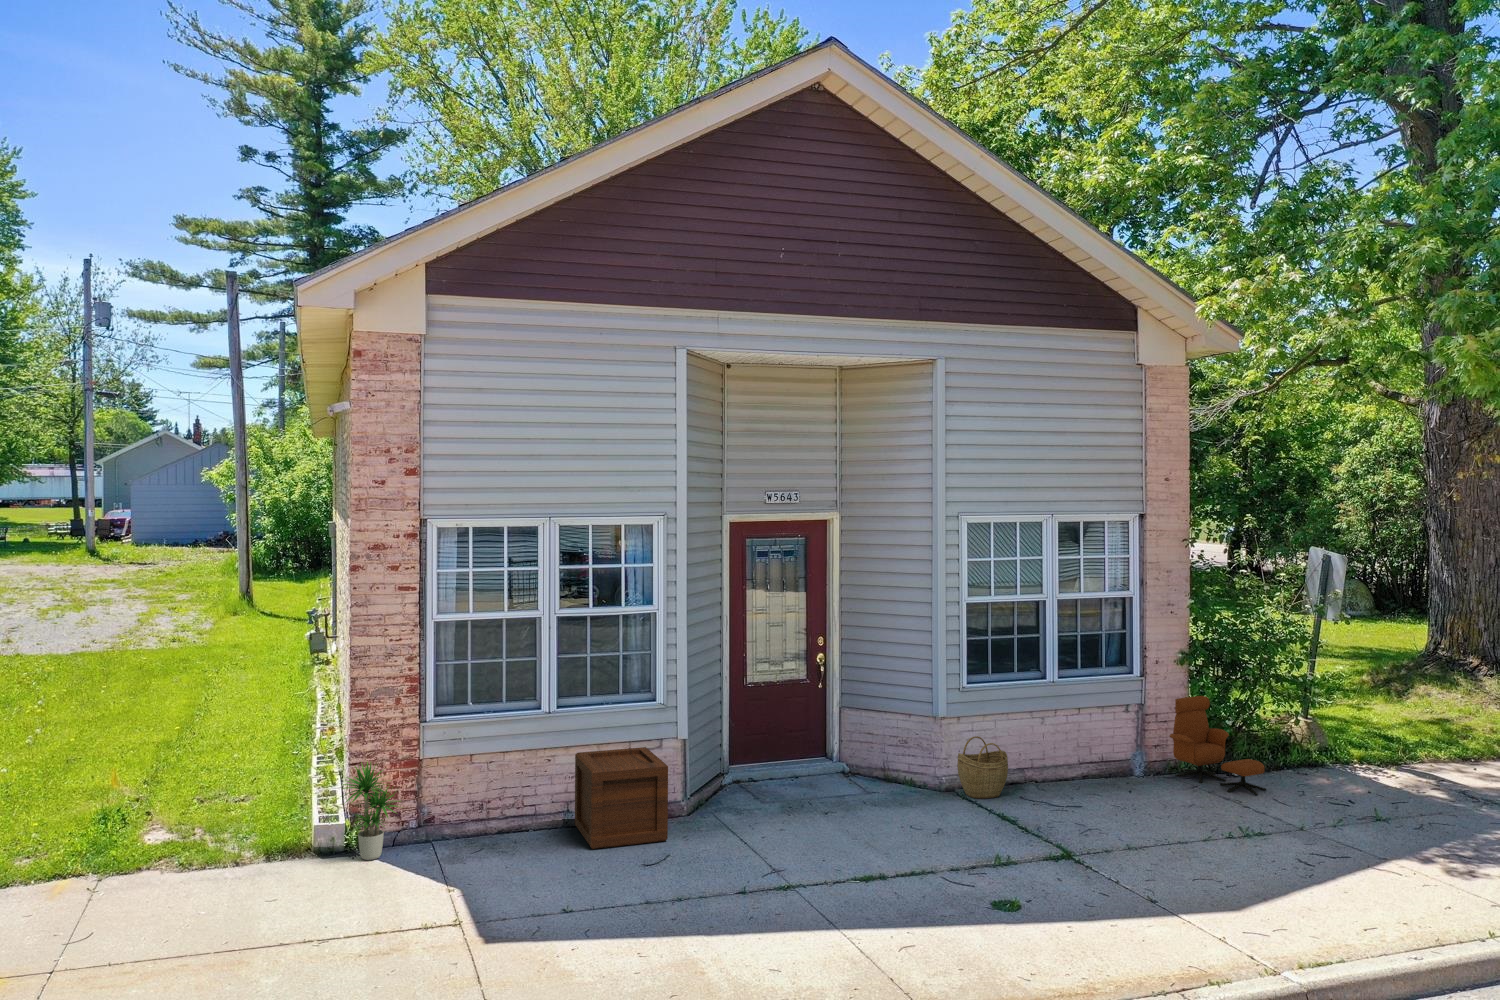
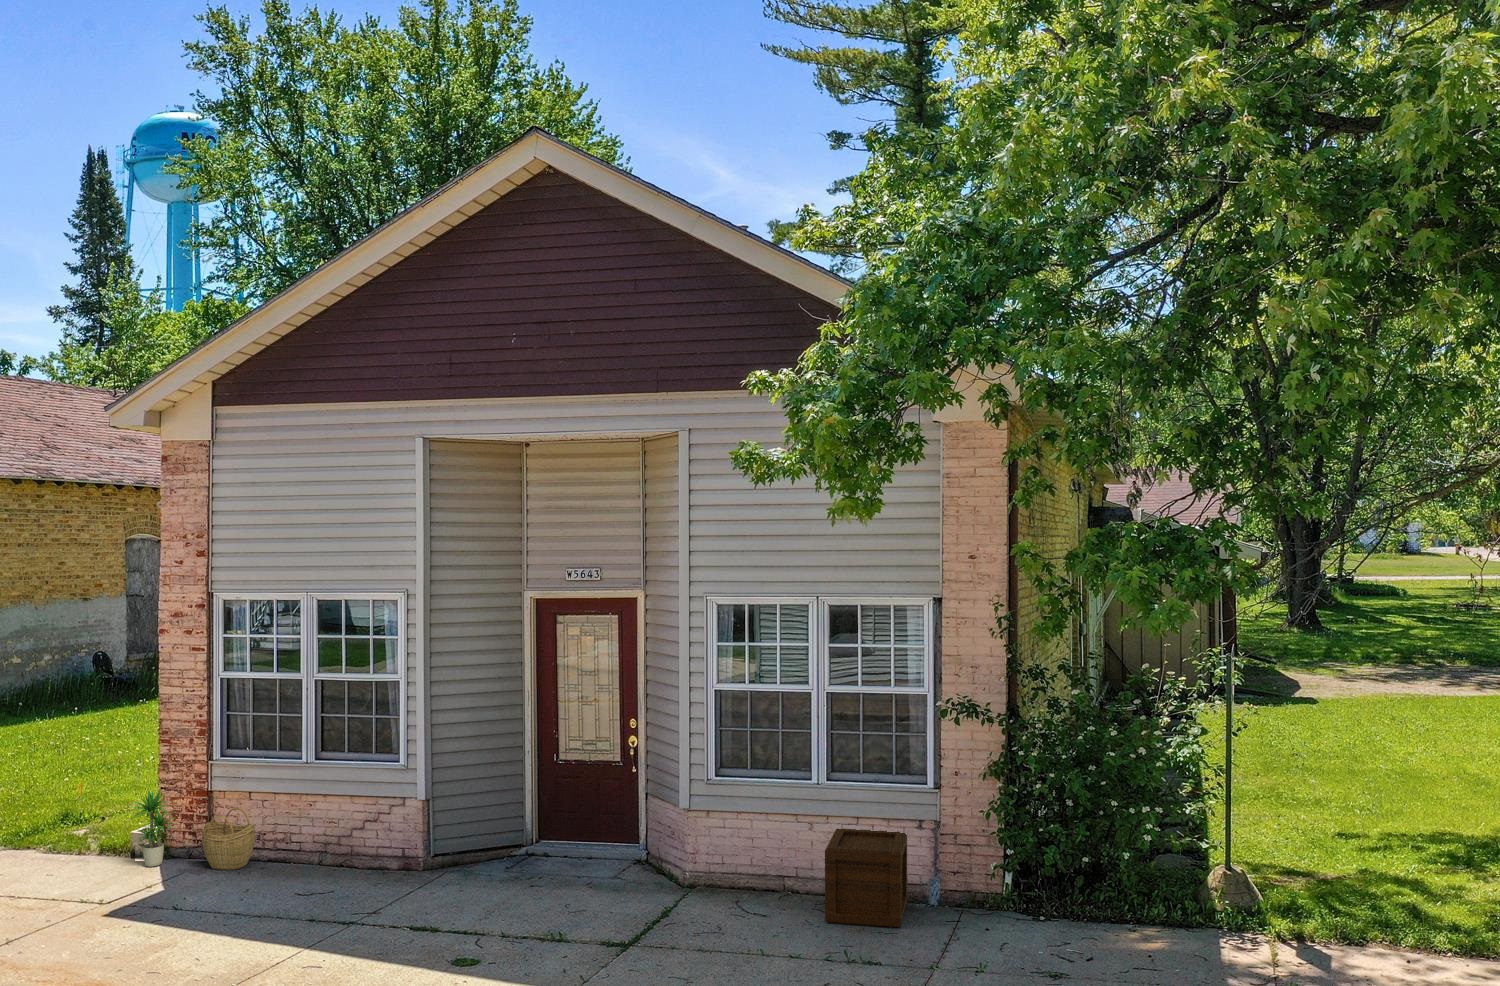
lounge chair: present [1170,696,1266,795] -> none [957,821,1039,951]
woven basket: present [957,736,1008,799] -> present [202,808,255,870]
wooden crate: present [575,747,668,849] -> present [825,828,907,928]

